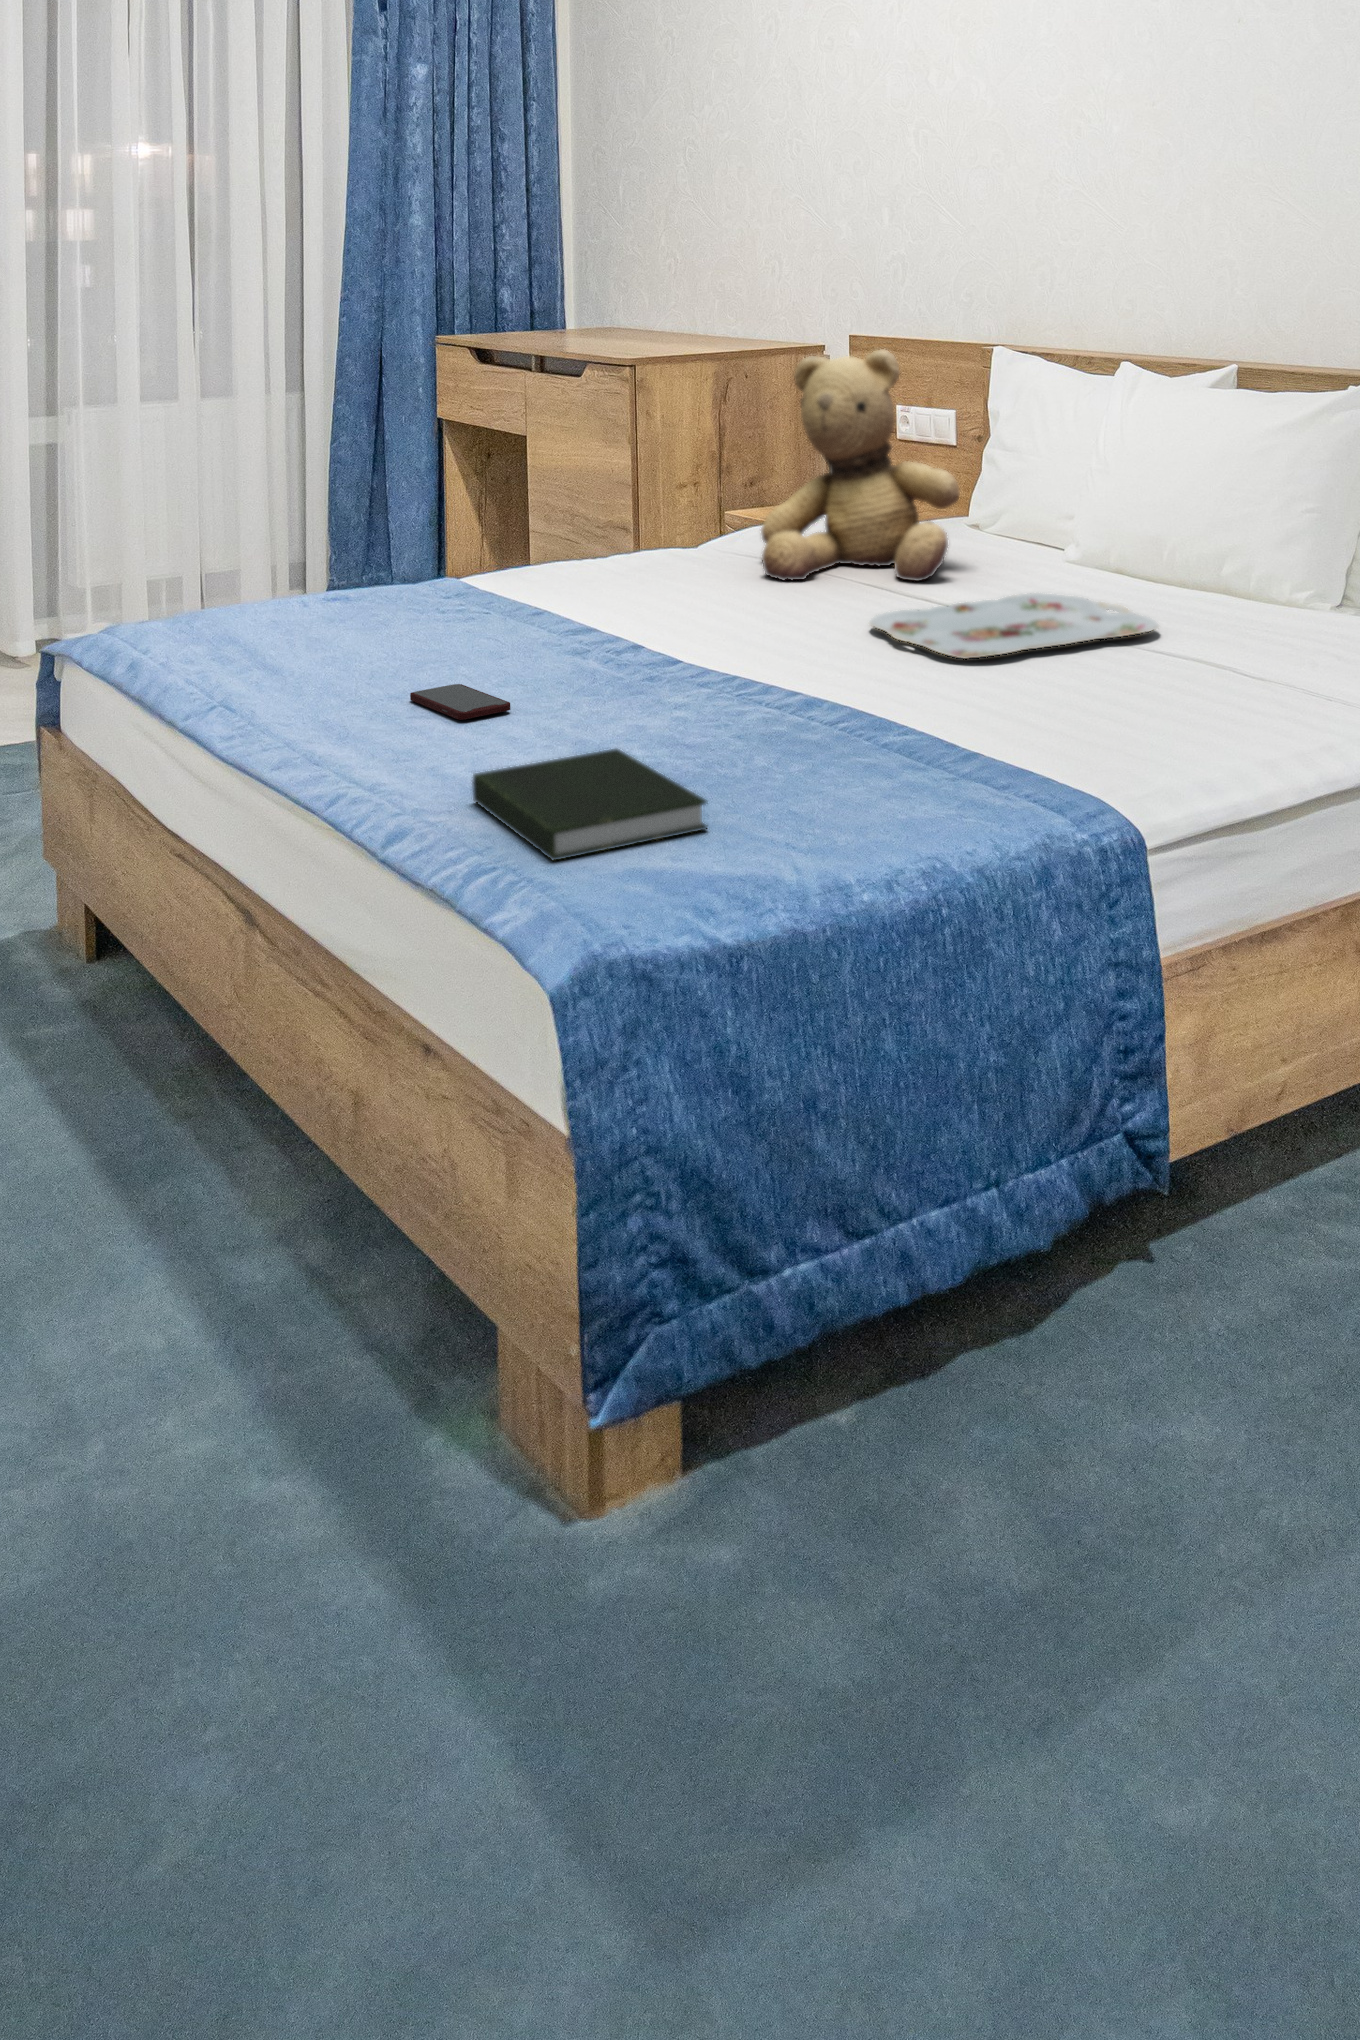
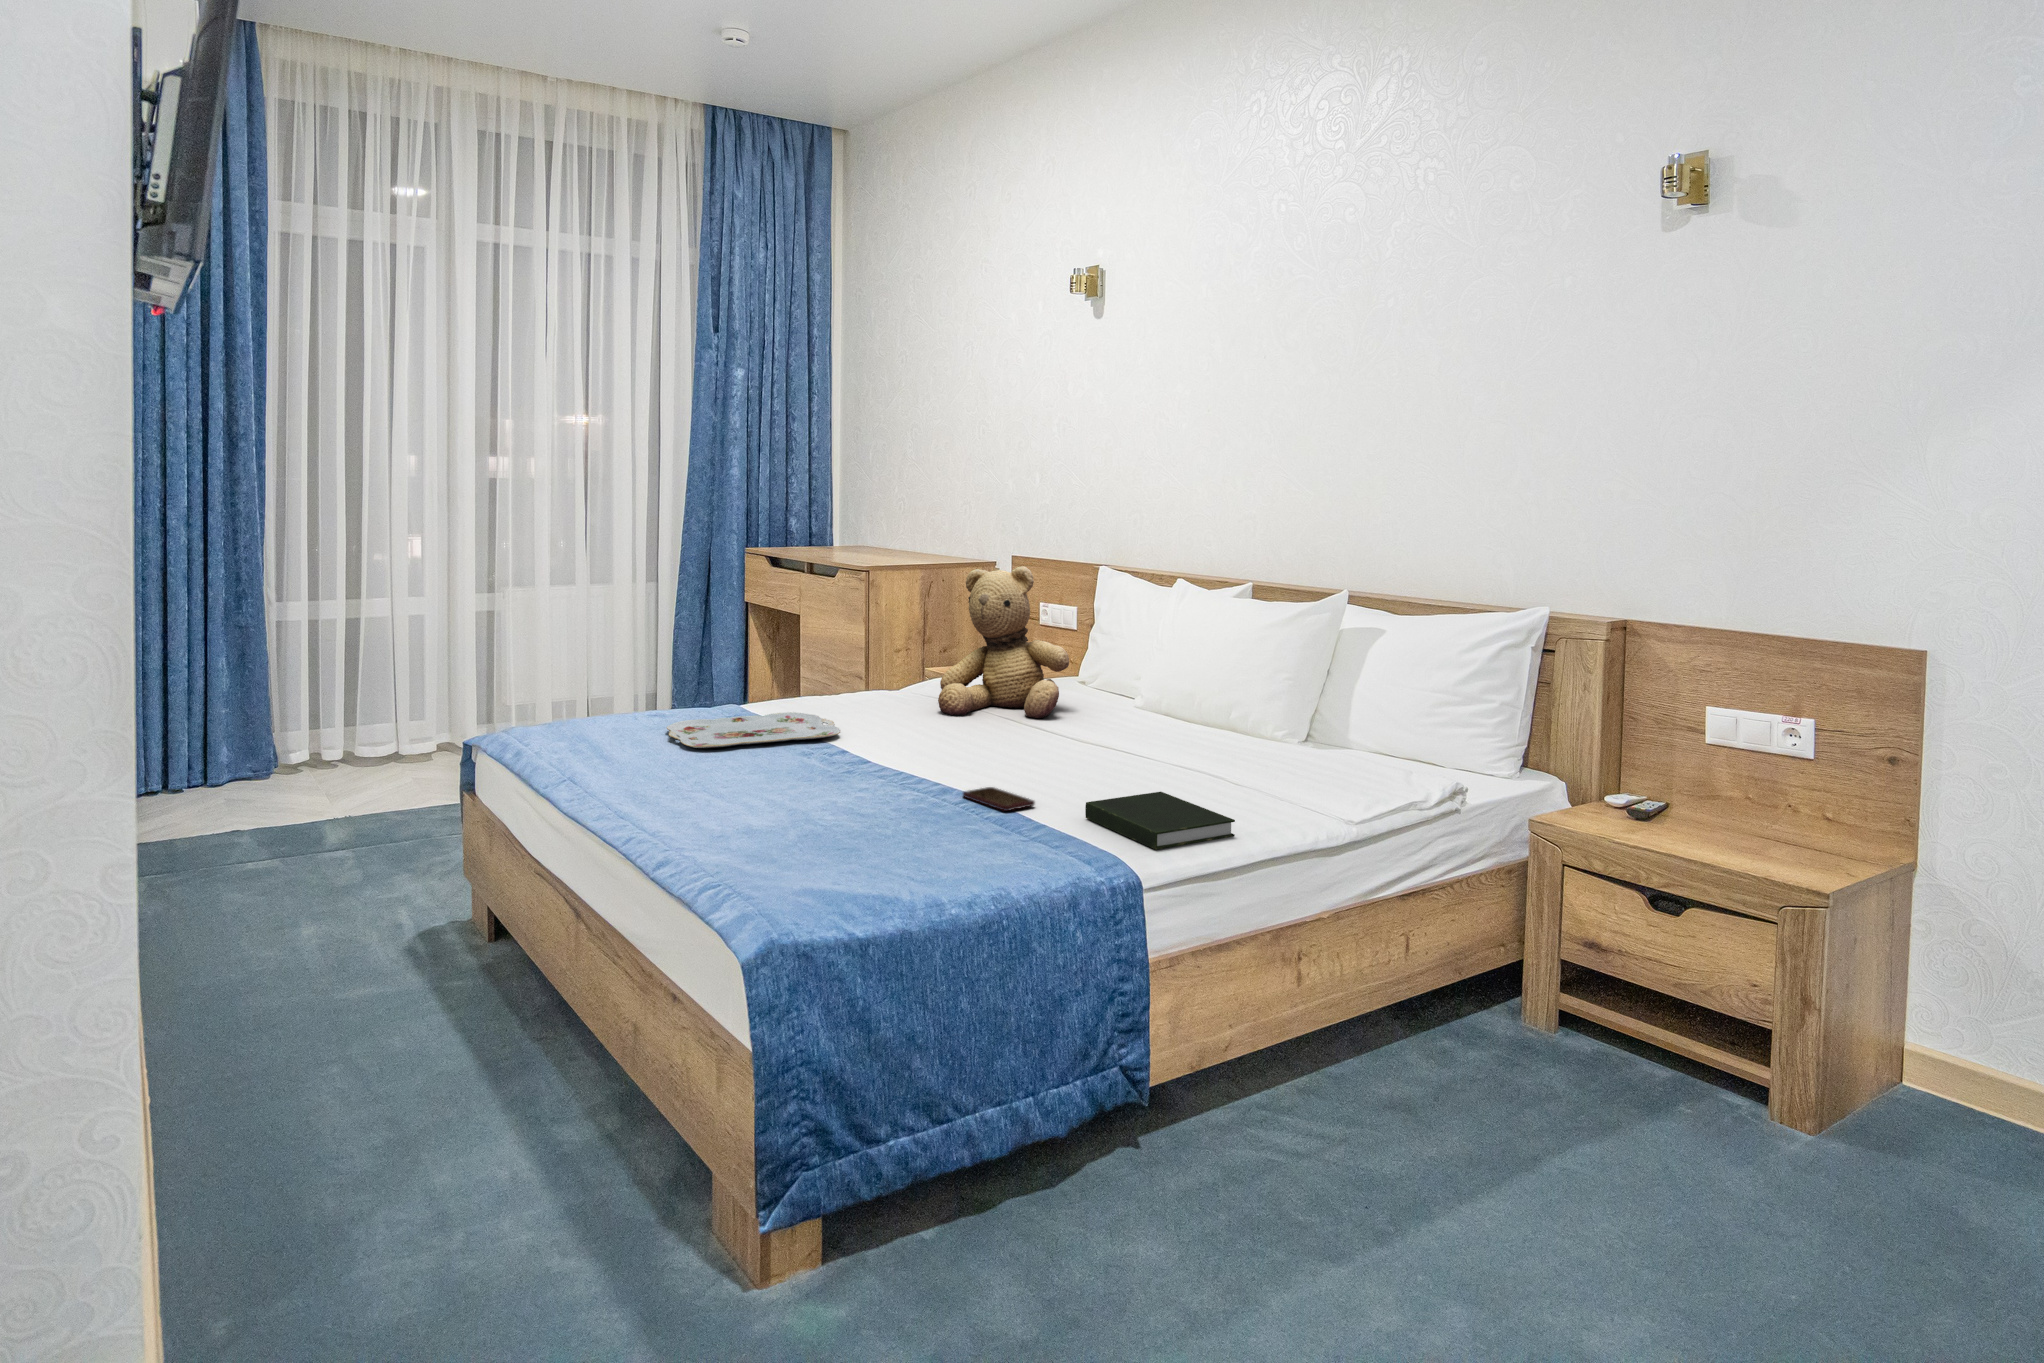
serving tray: present [870,593,1158,659] -> present [667,712,840,748]
smartphone: present [410,684,510,720] -> present [963,787,1035,811]
book: present [472,749,707,861] -> present [1085,792,1235,850]

